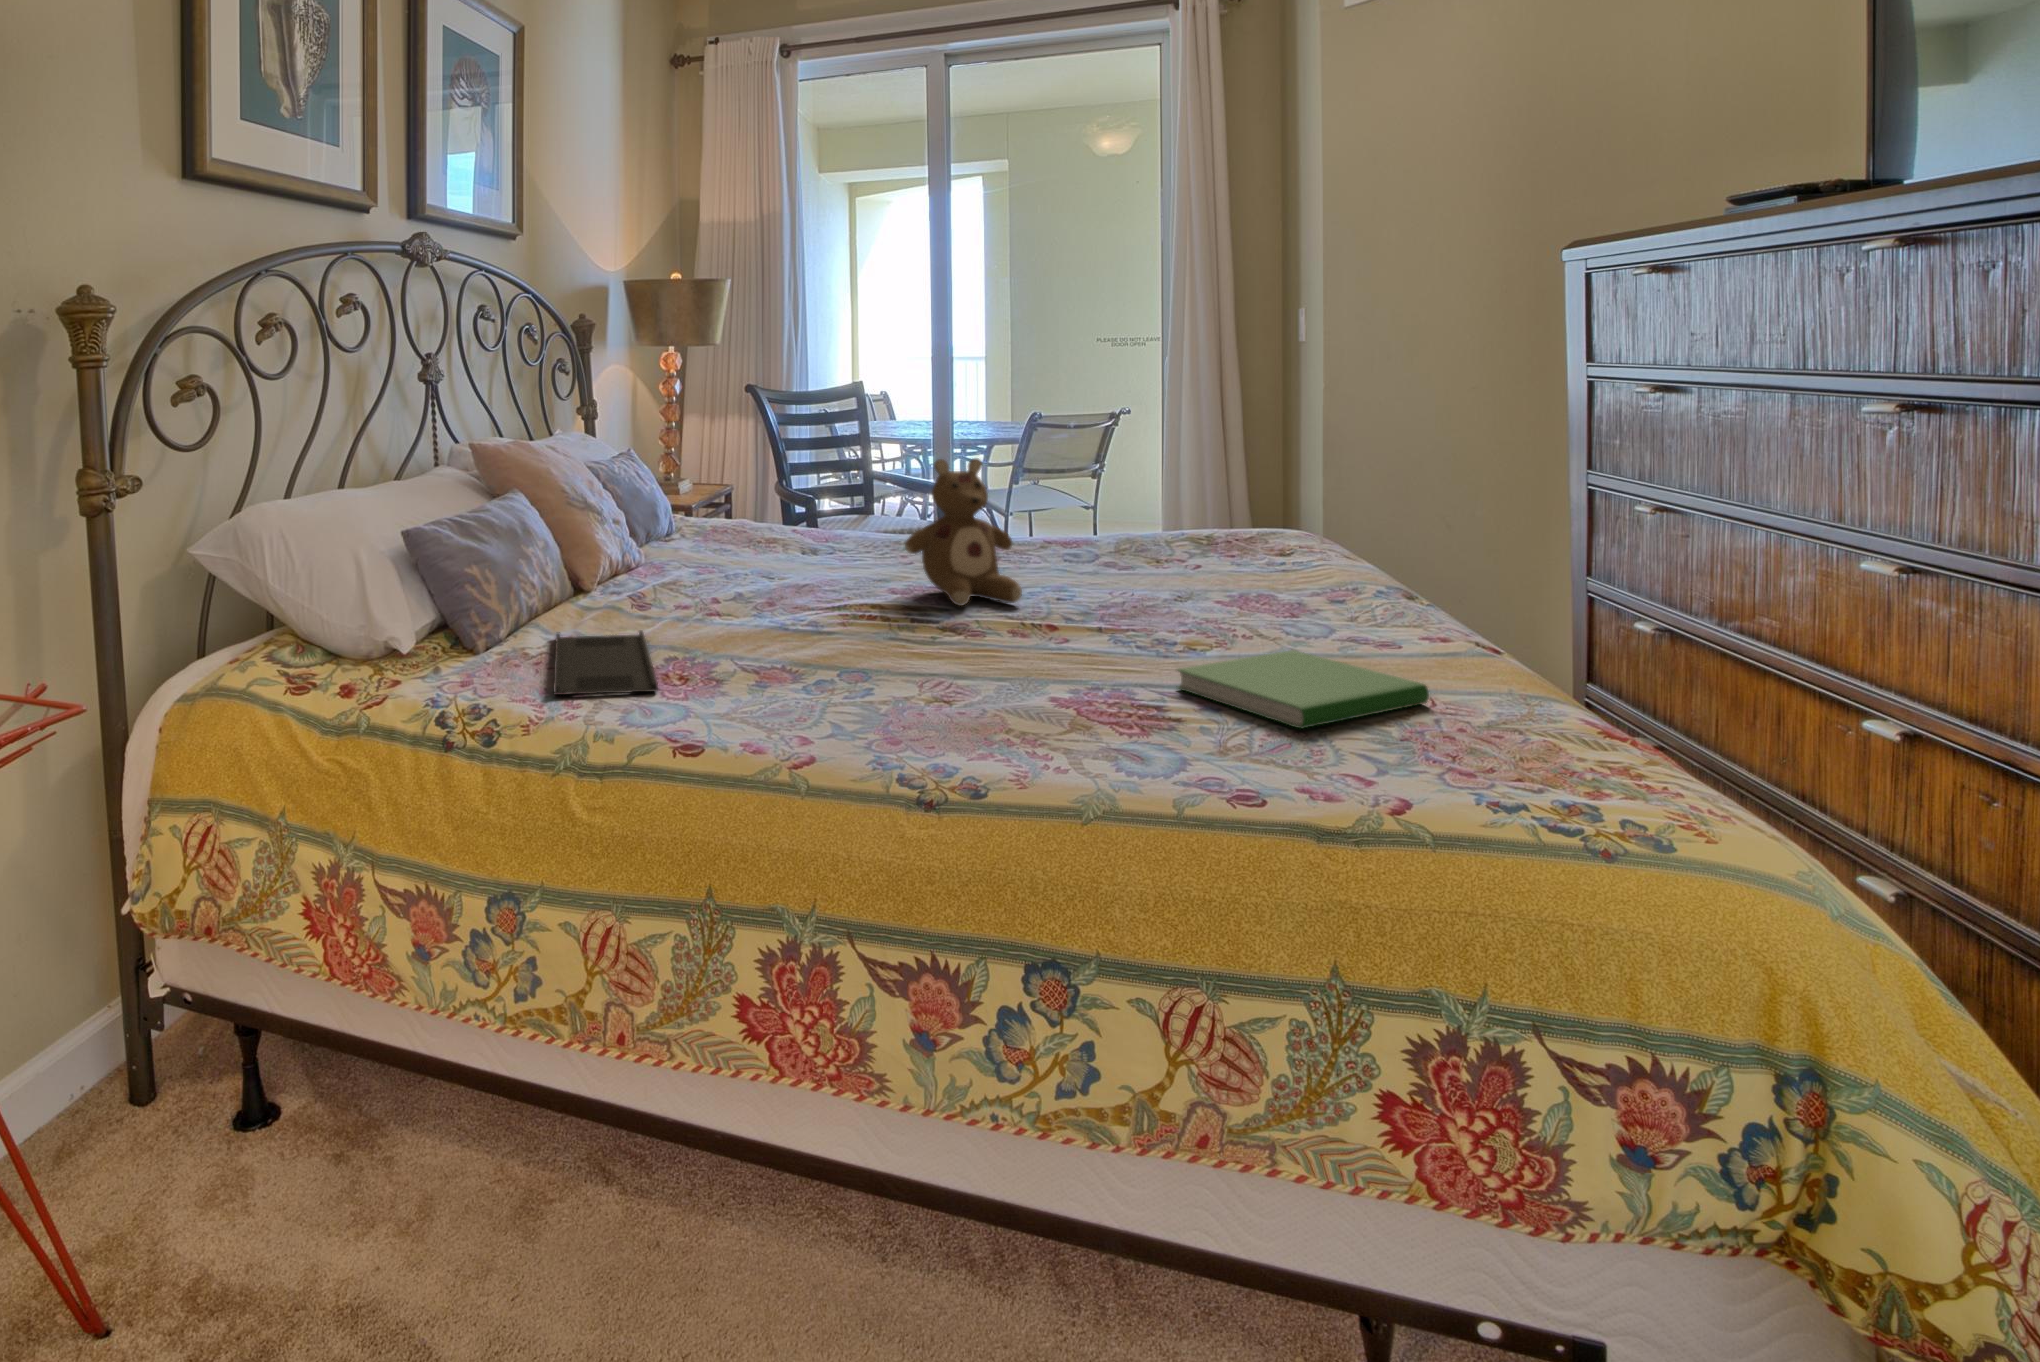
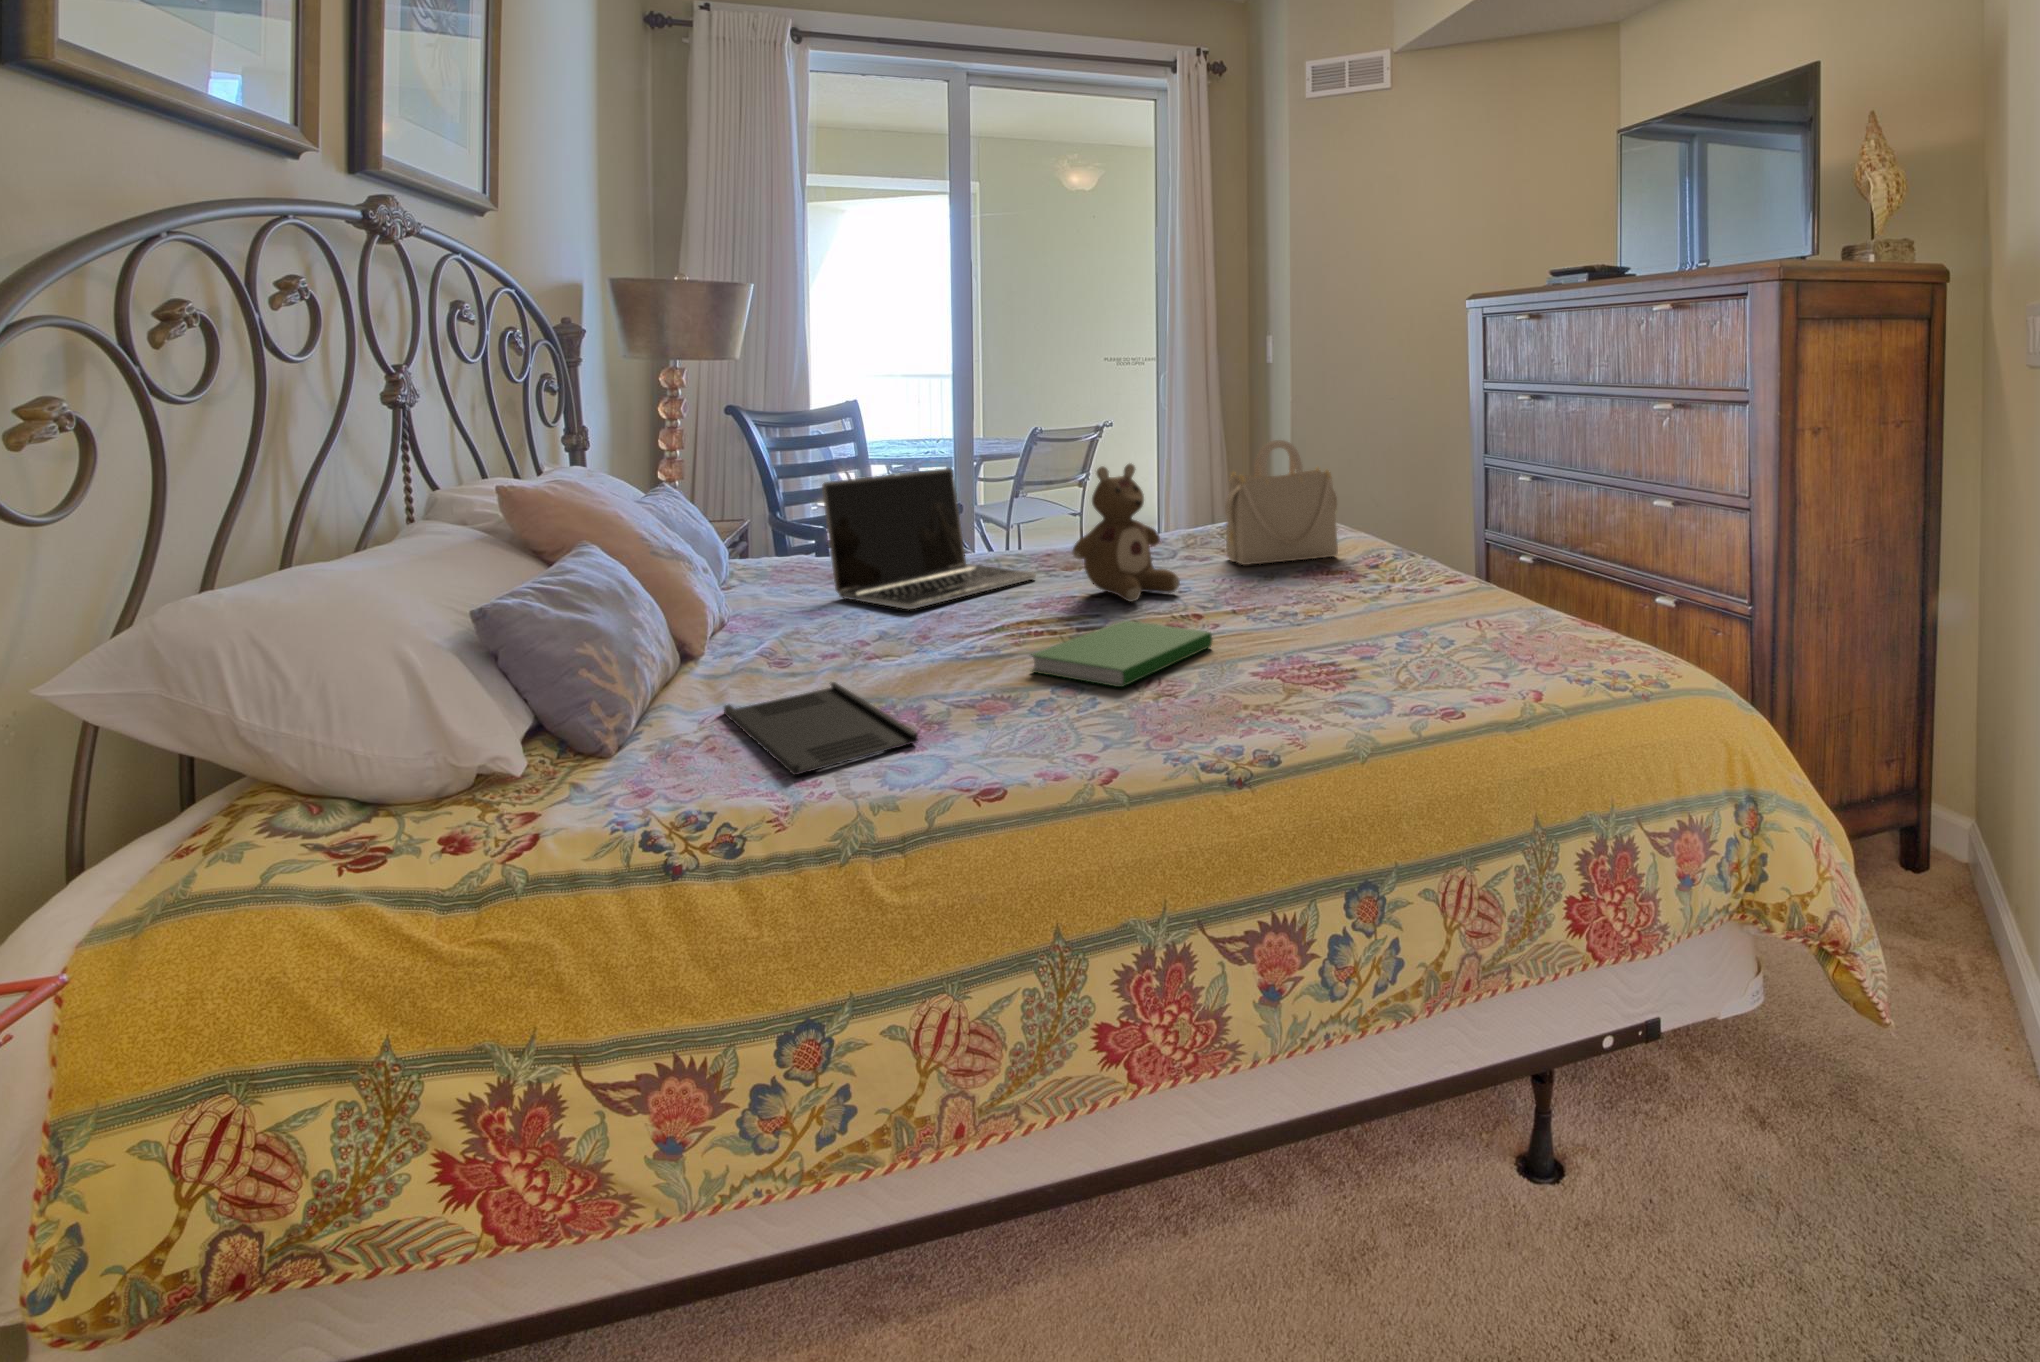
handbag: none [1110,442,1270,592] -> present [1225,440,1338,565]
laptop: none [701,453,890,581] -> present [822,468,1036,610]
hardcover book: present [1178,650,1429,728] -> present [1031,621,1212,687]

